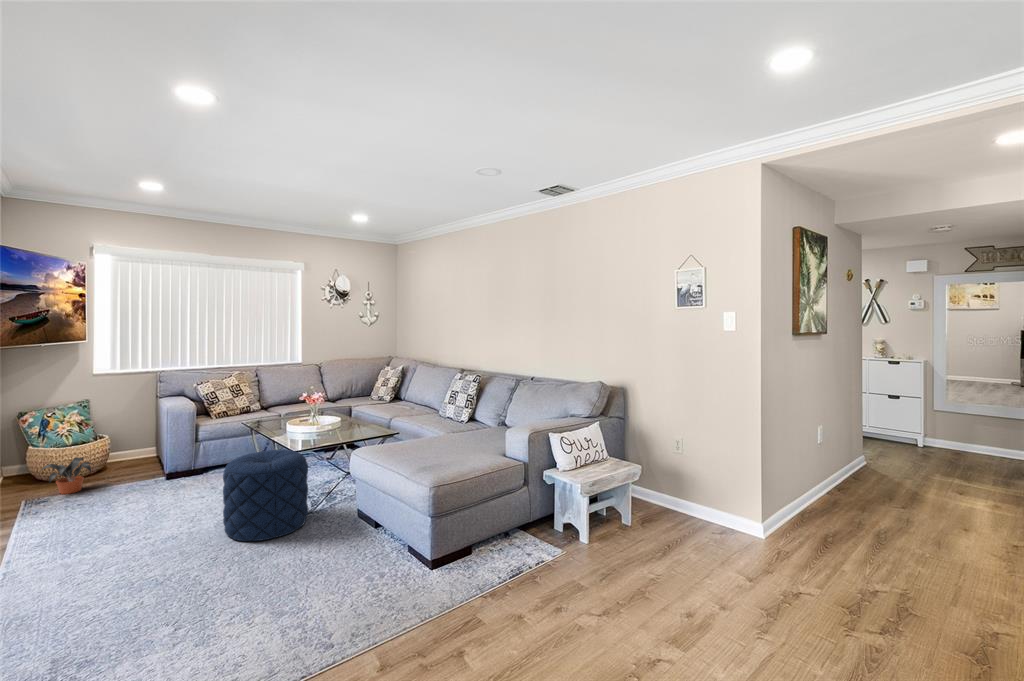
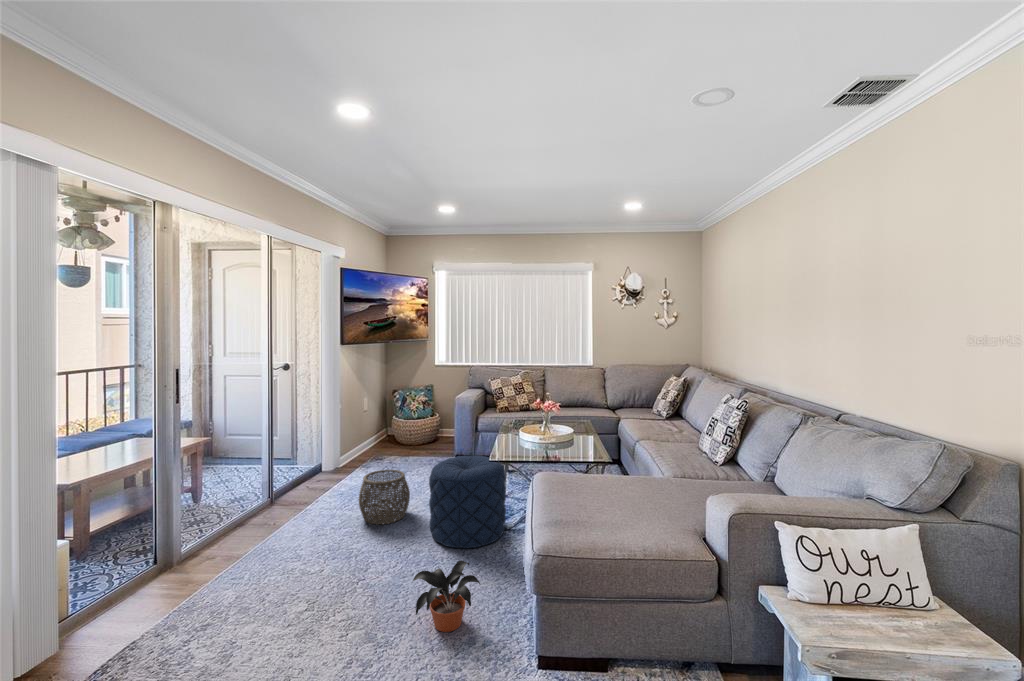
potted plant: present [41,457,91,494] -> present [413,560,480,632]
woven basket: none [107,487,180,554] -> present [359,470,410,525]

